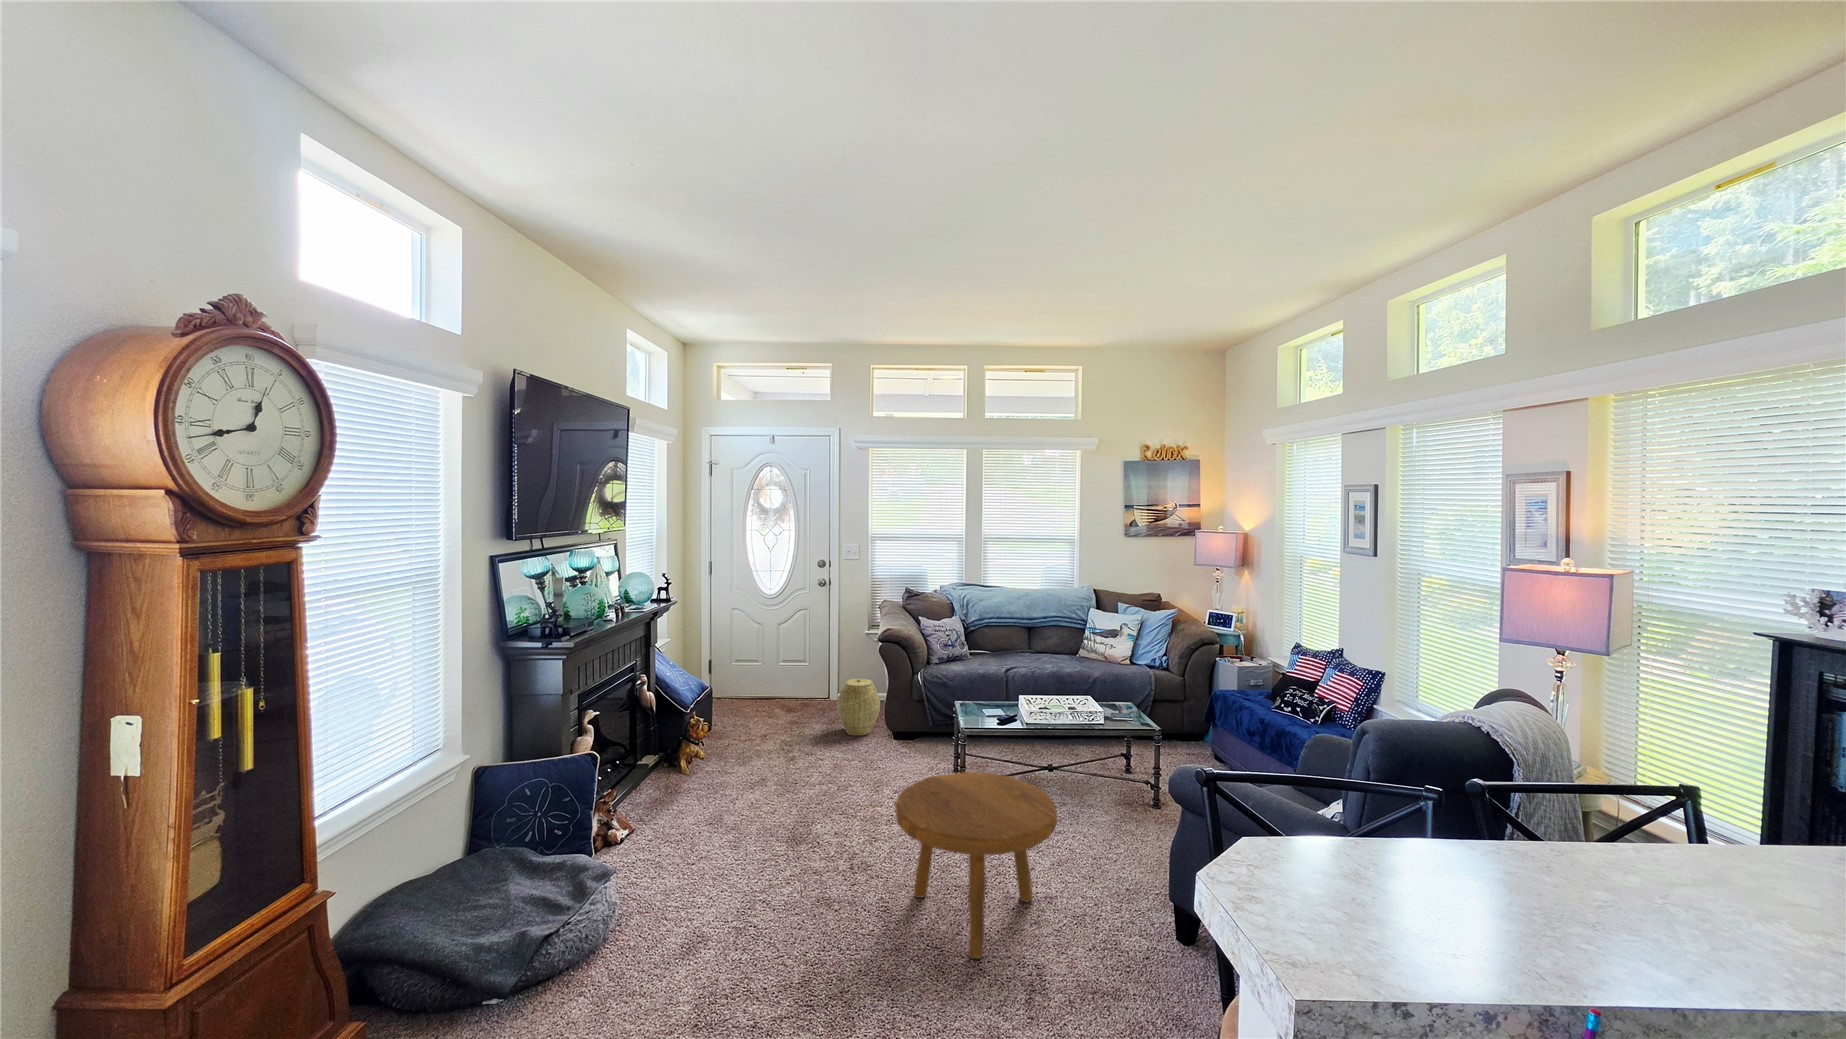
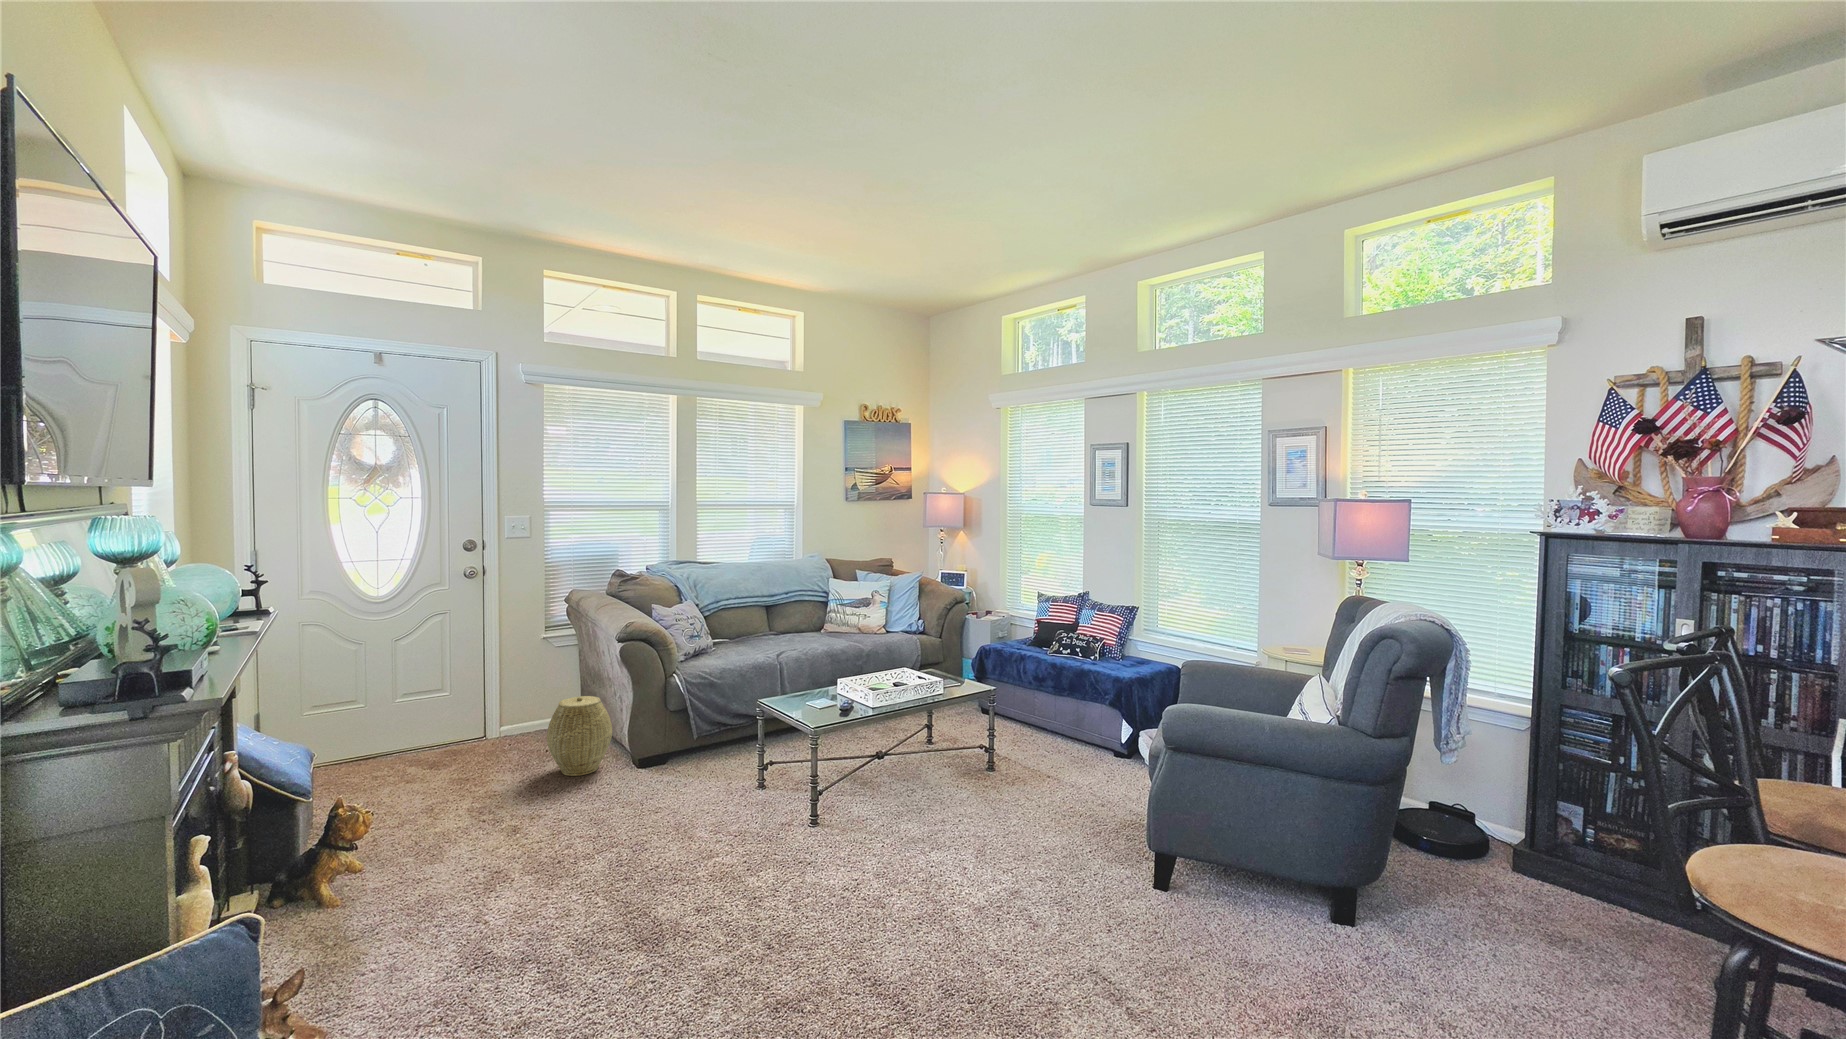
footstool: present [895,772,1057,959] -> none [856,759,1053,976]

